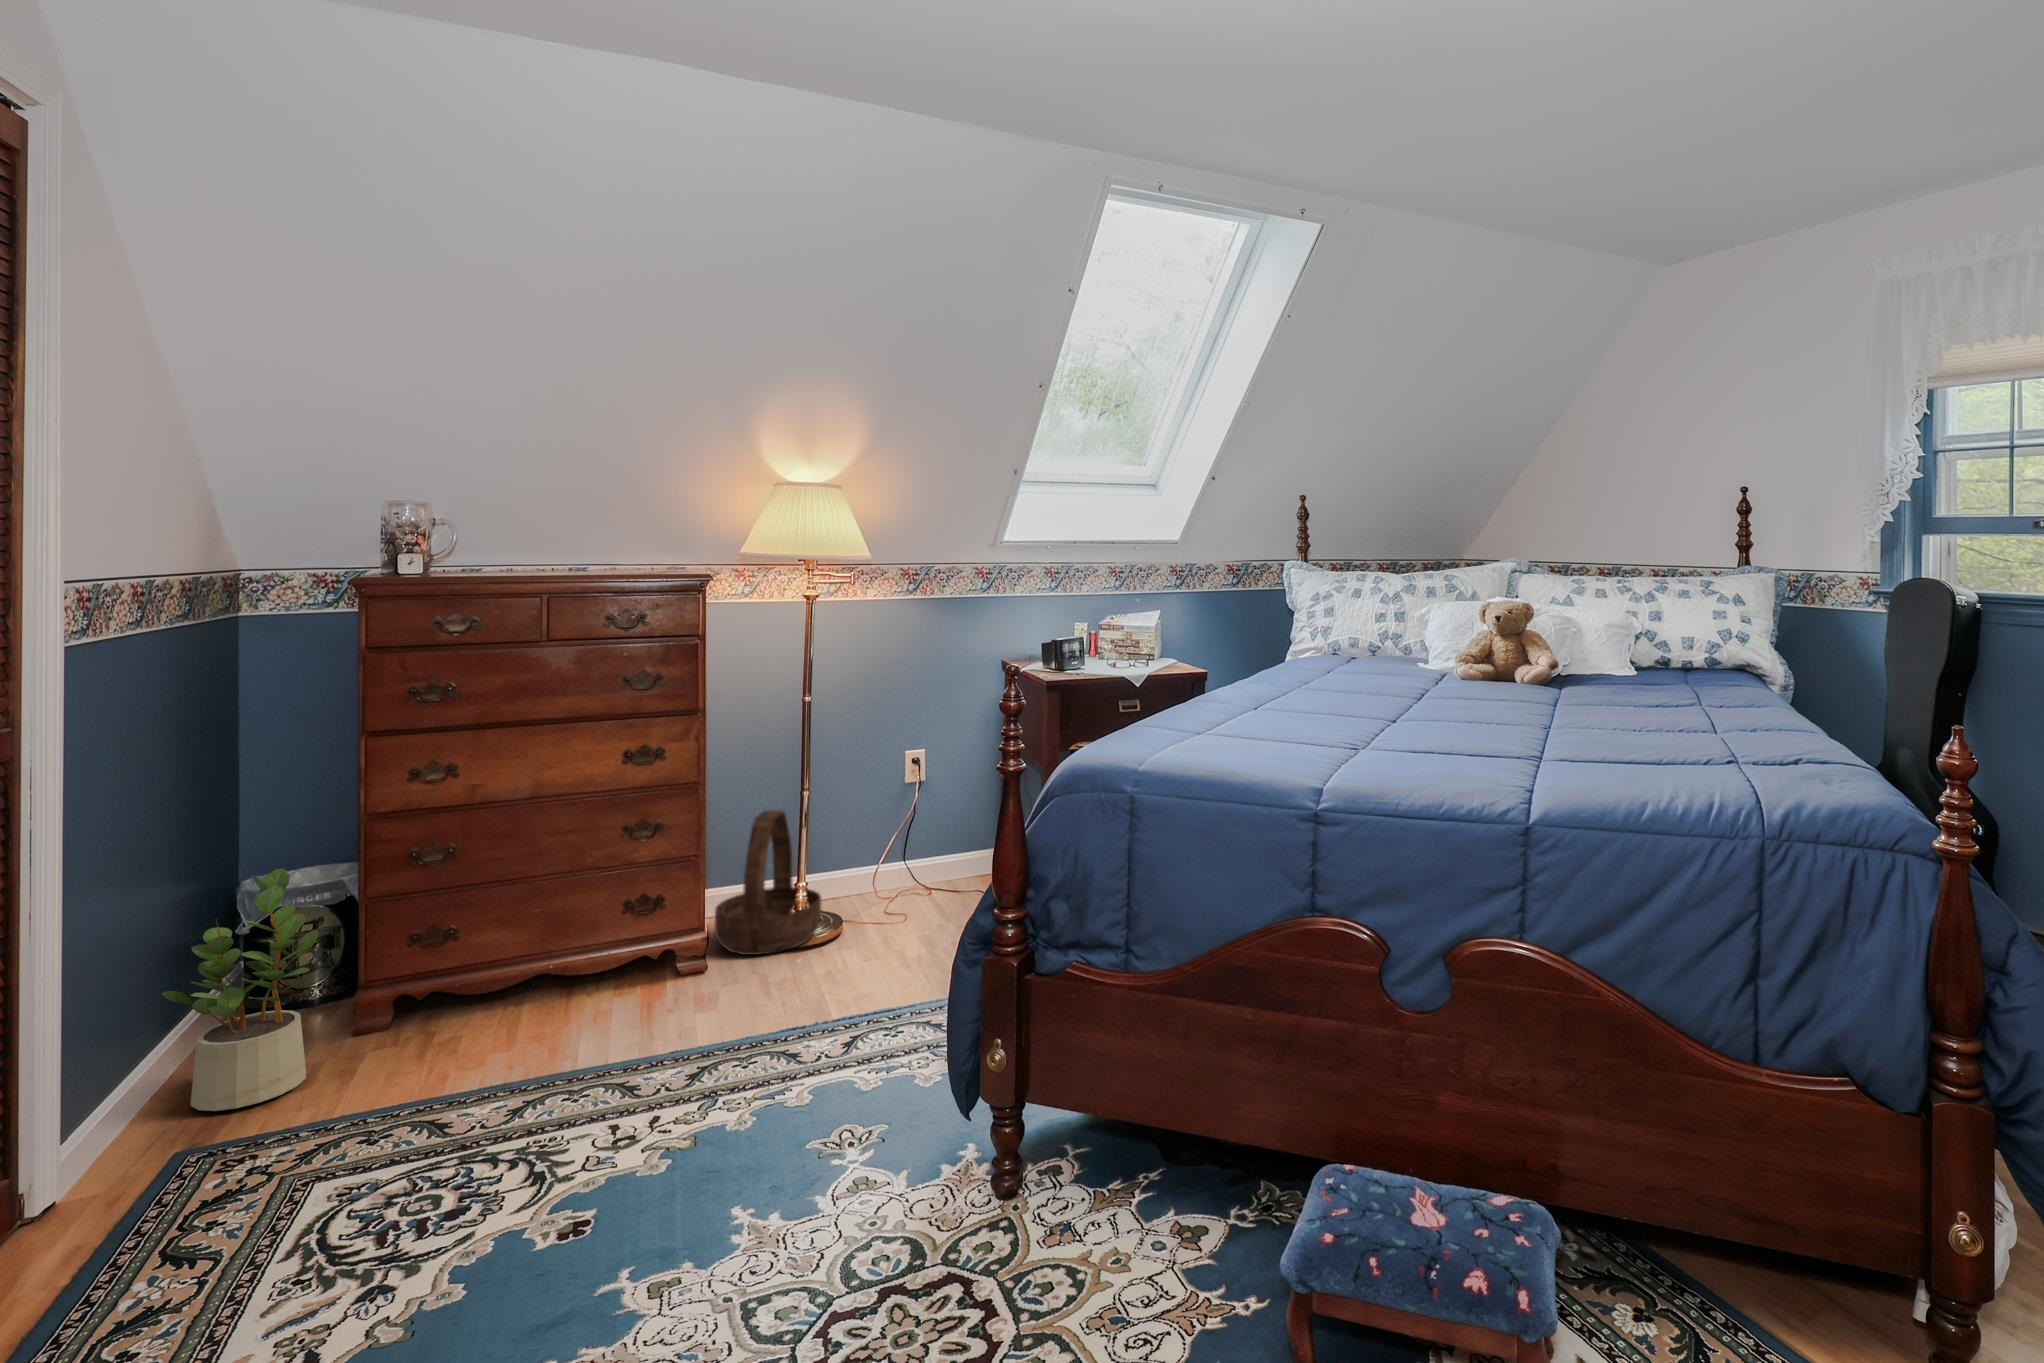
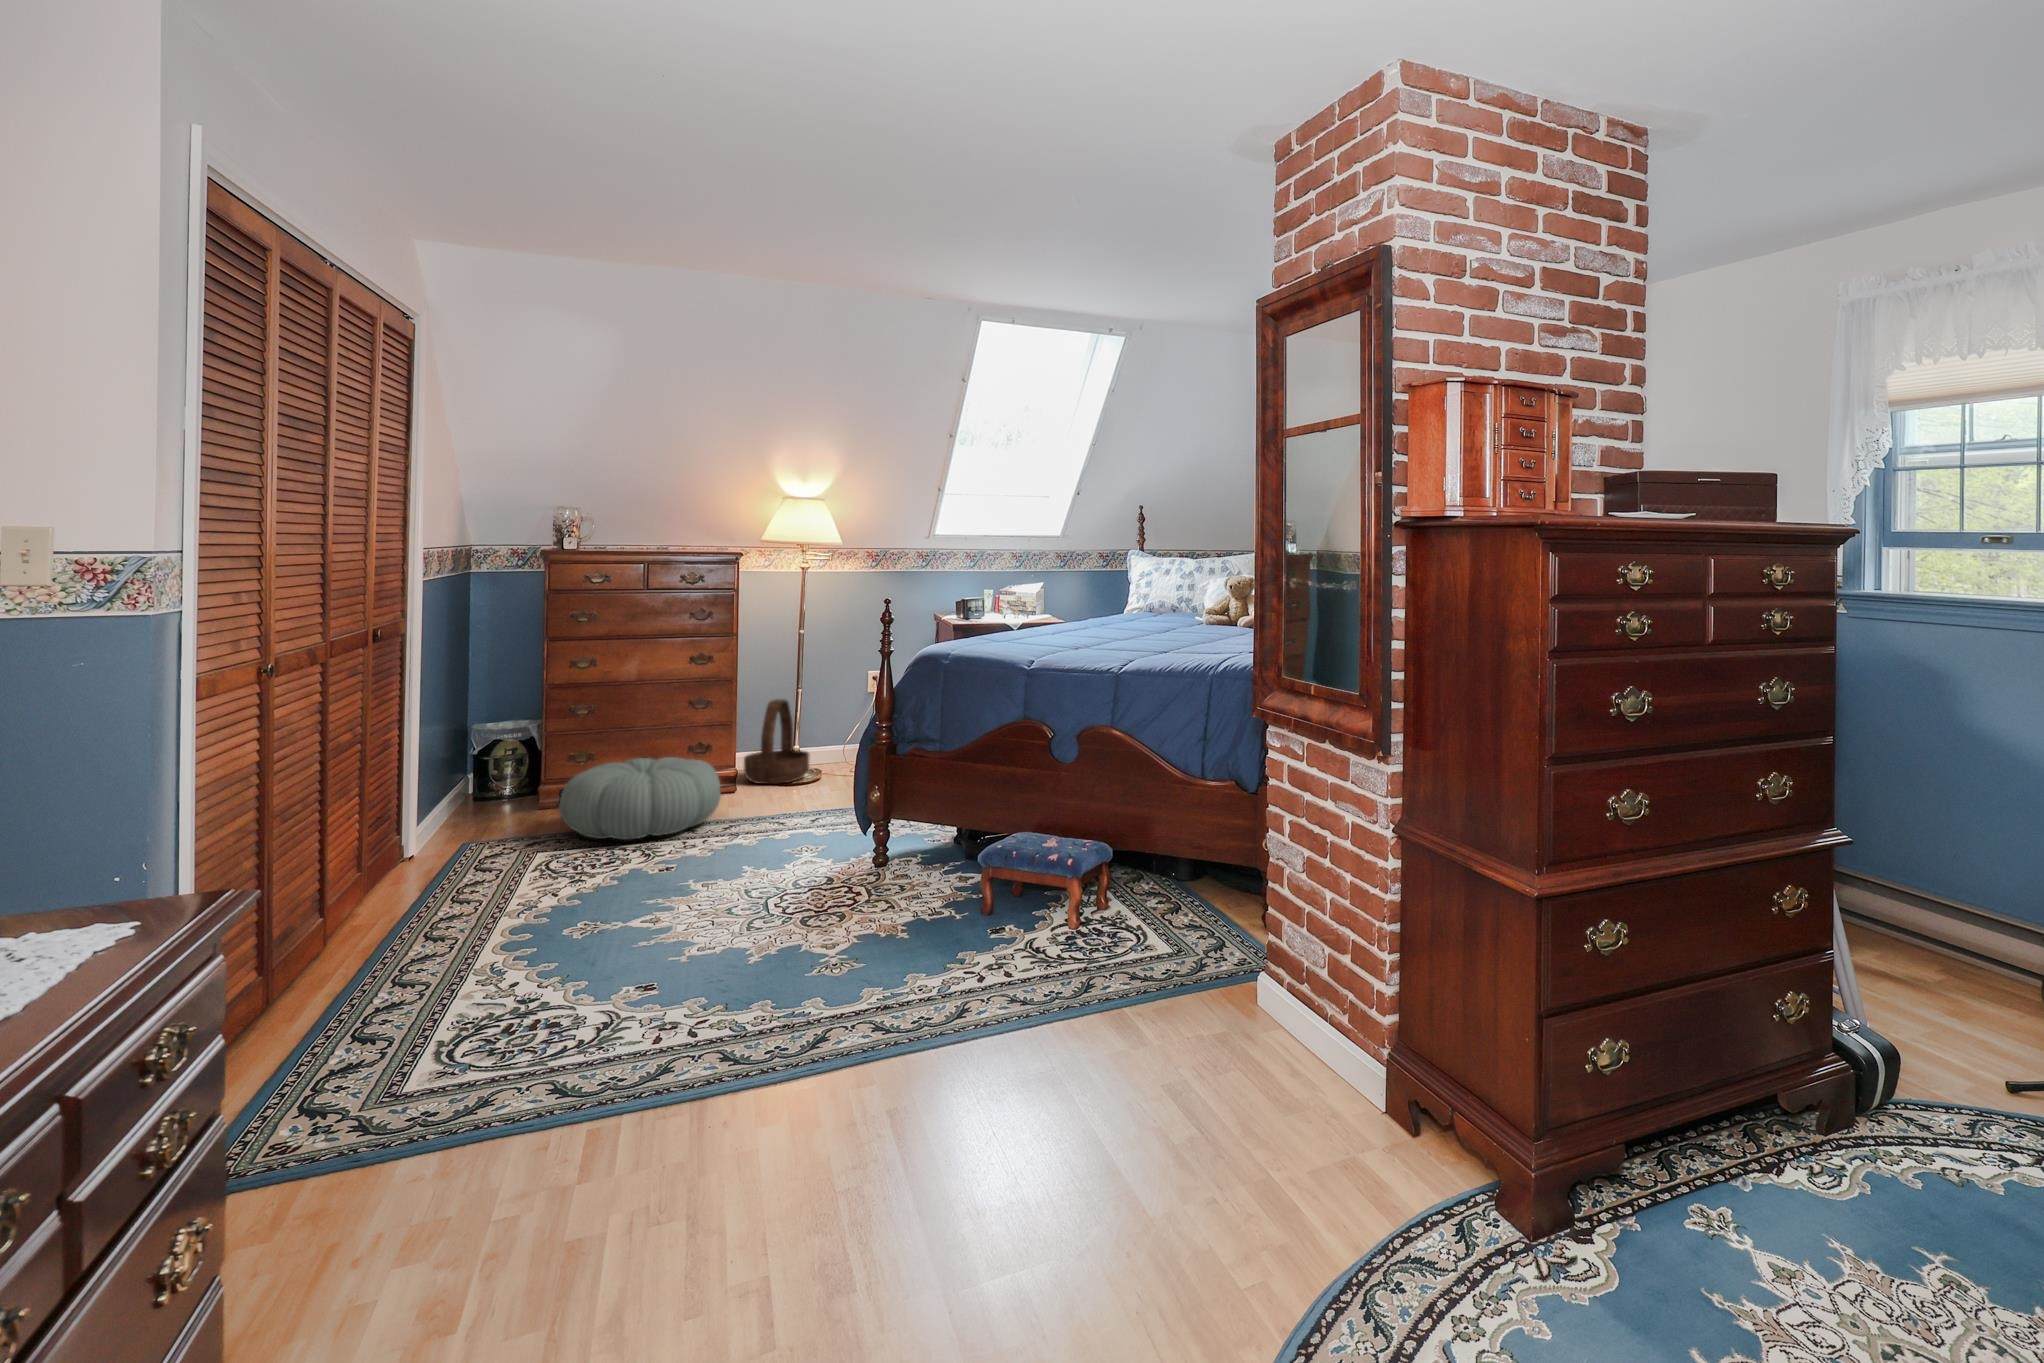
potted plant: present [161,868,319,1111] -> none [447,706,525,830]
pouf: none [373,942,680,1133] -> present [559,757,721,840]

